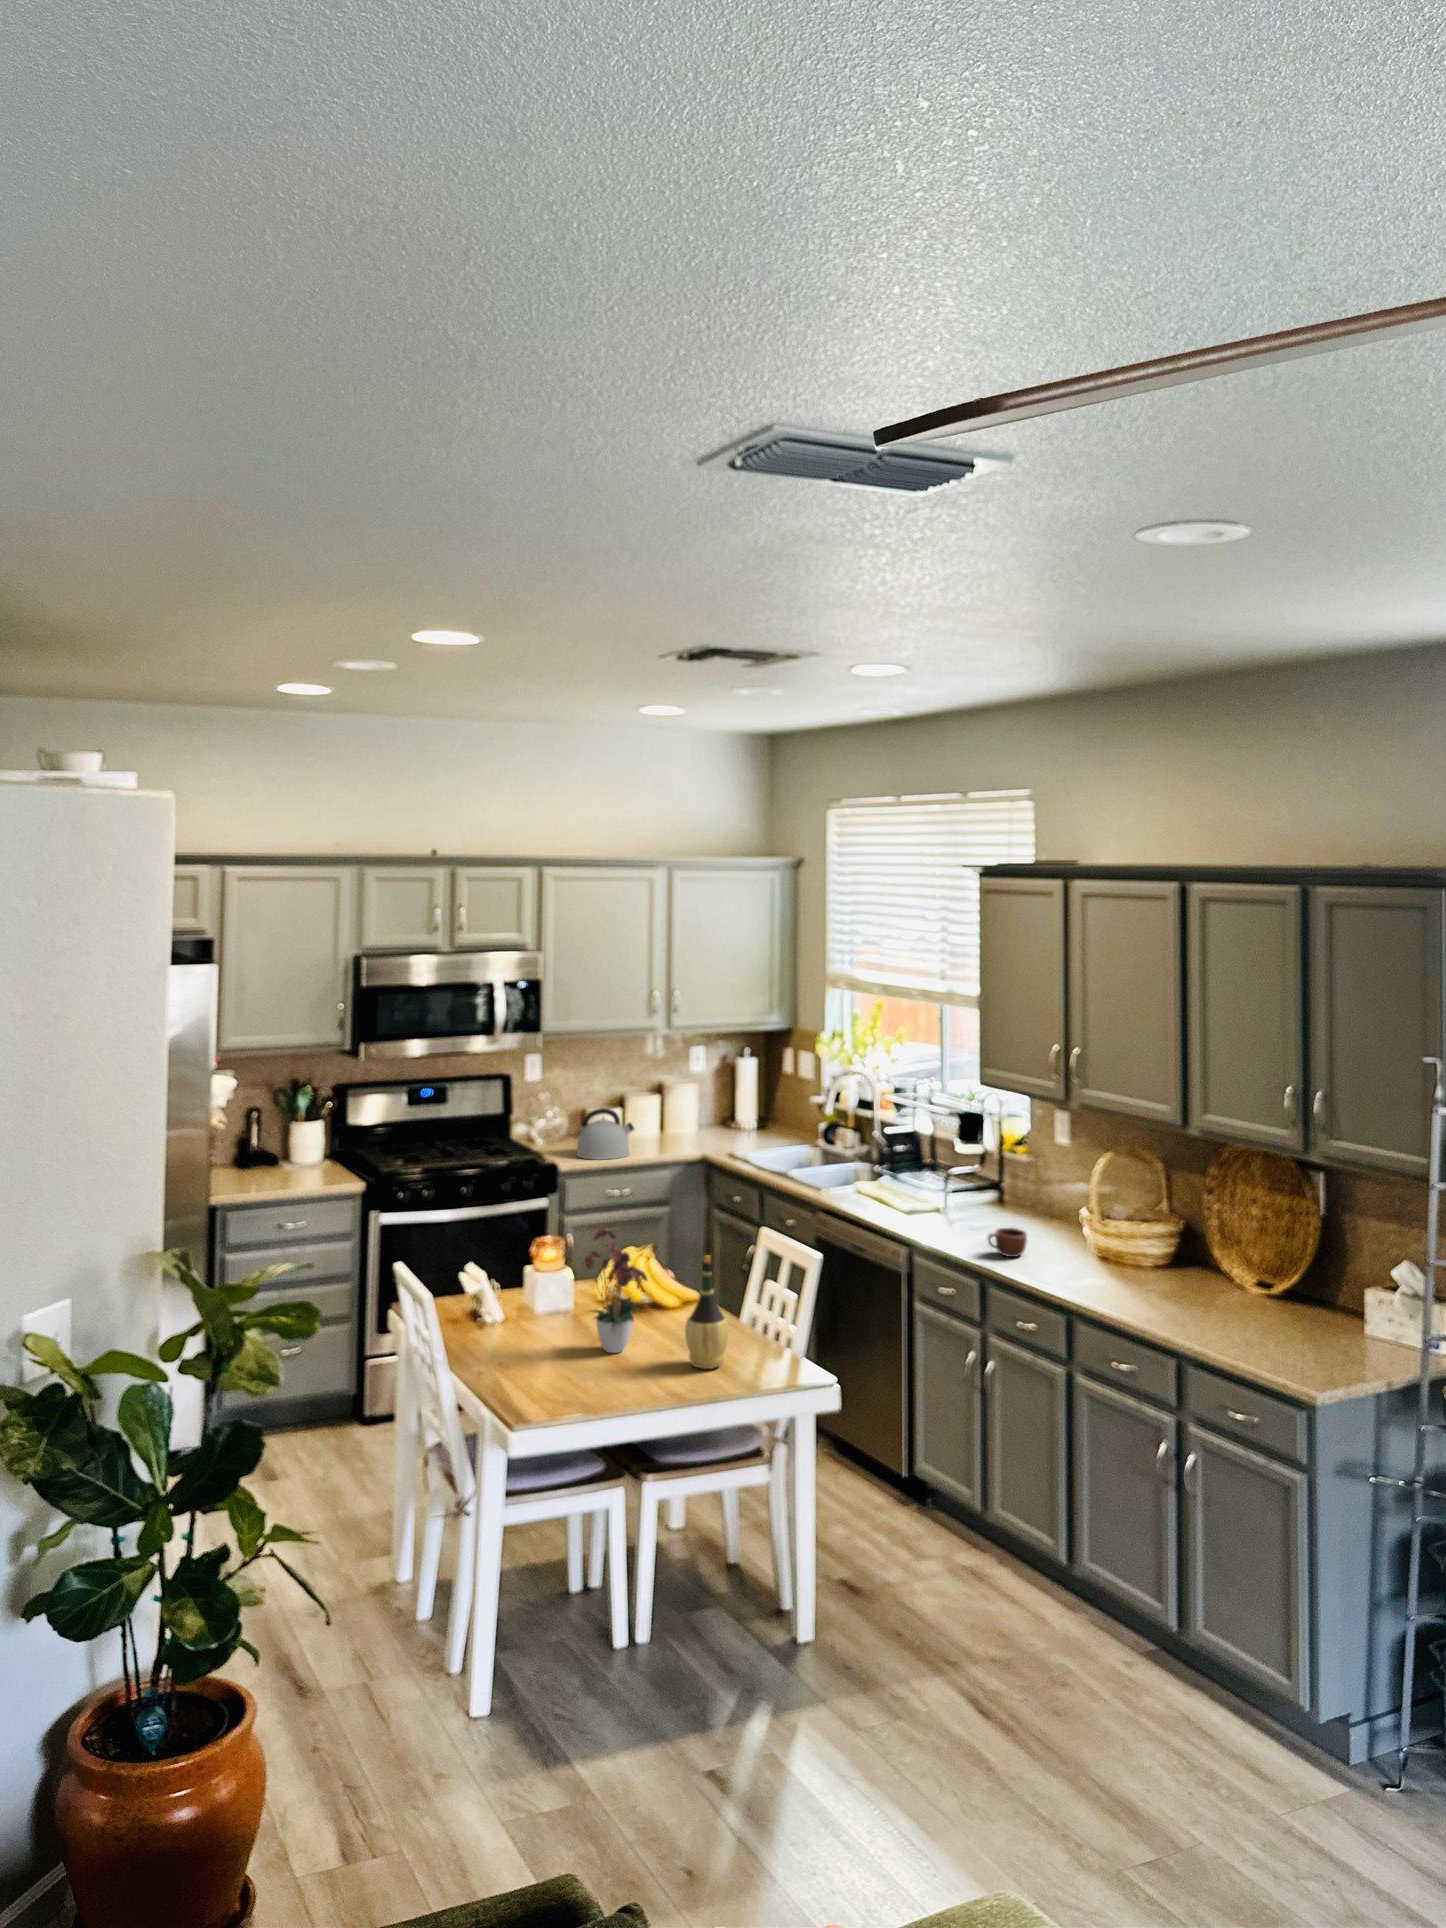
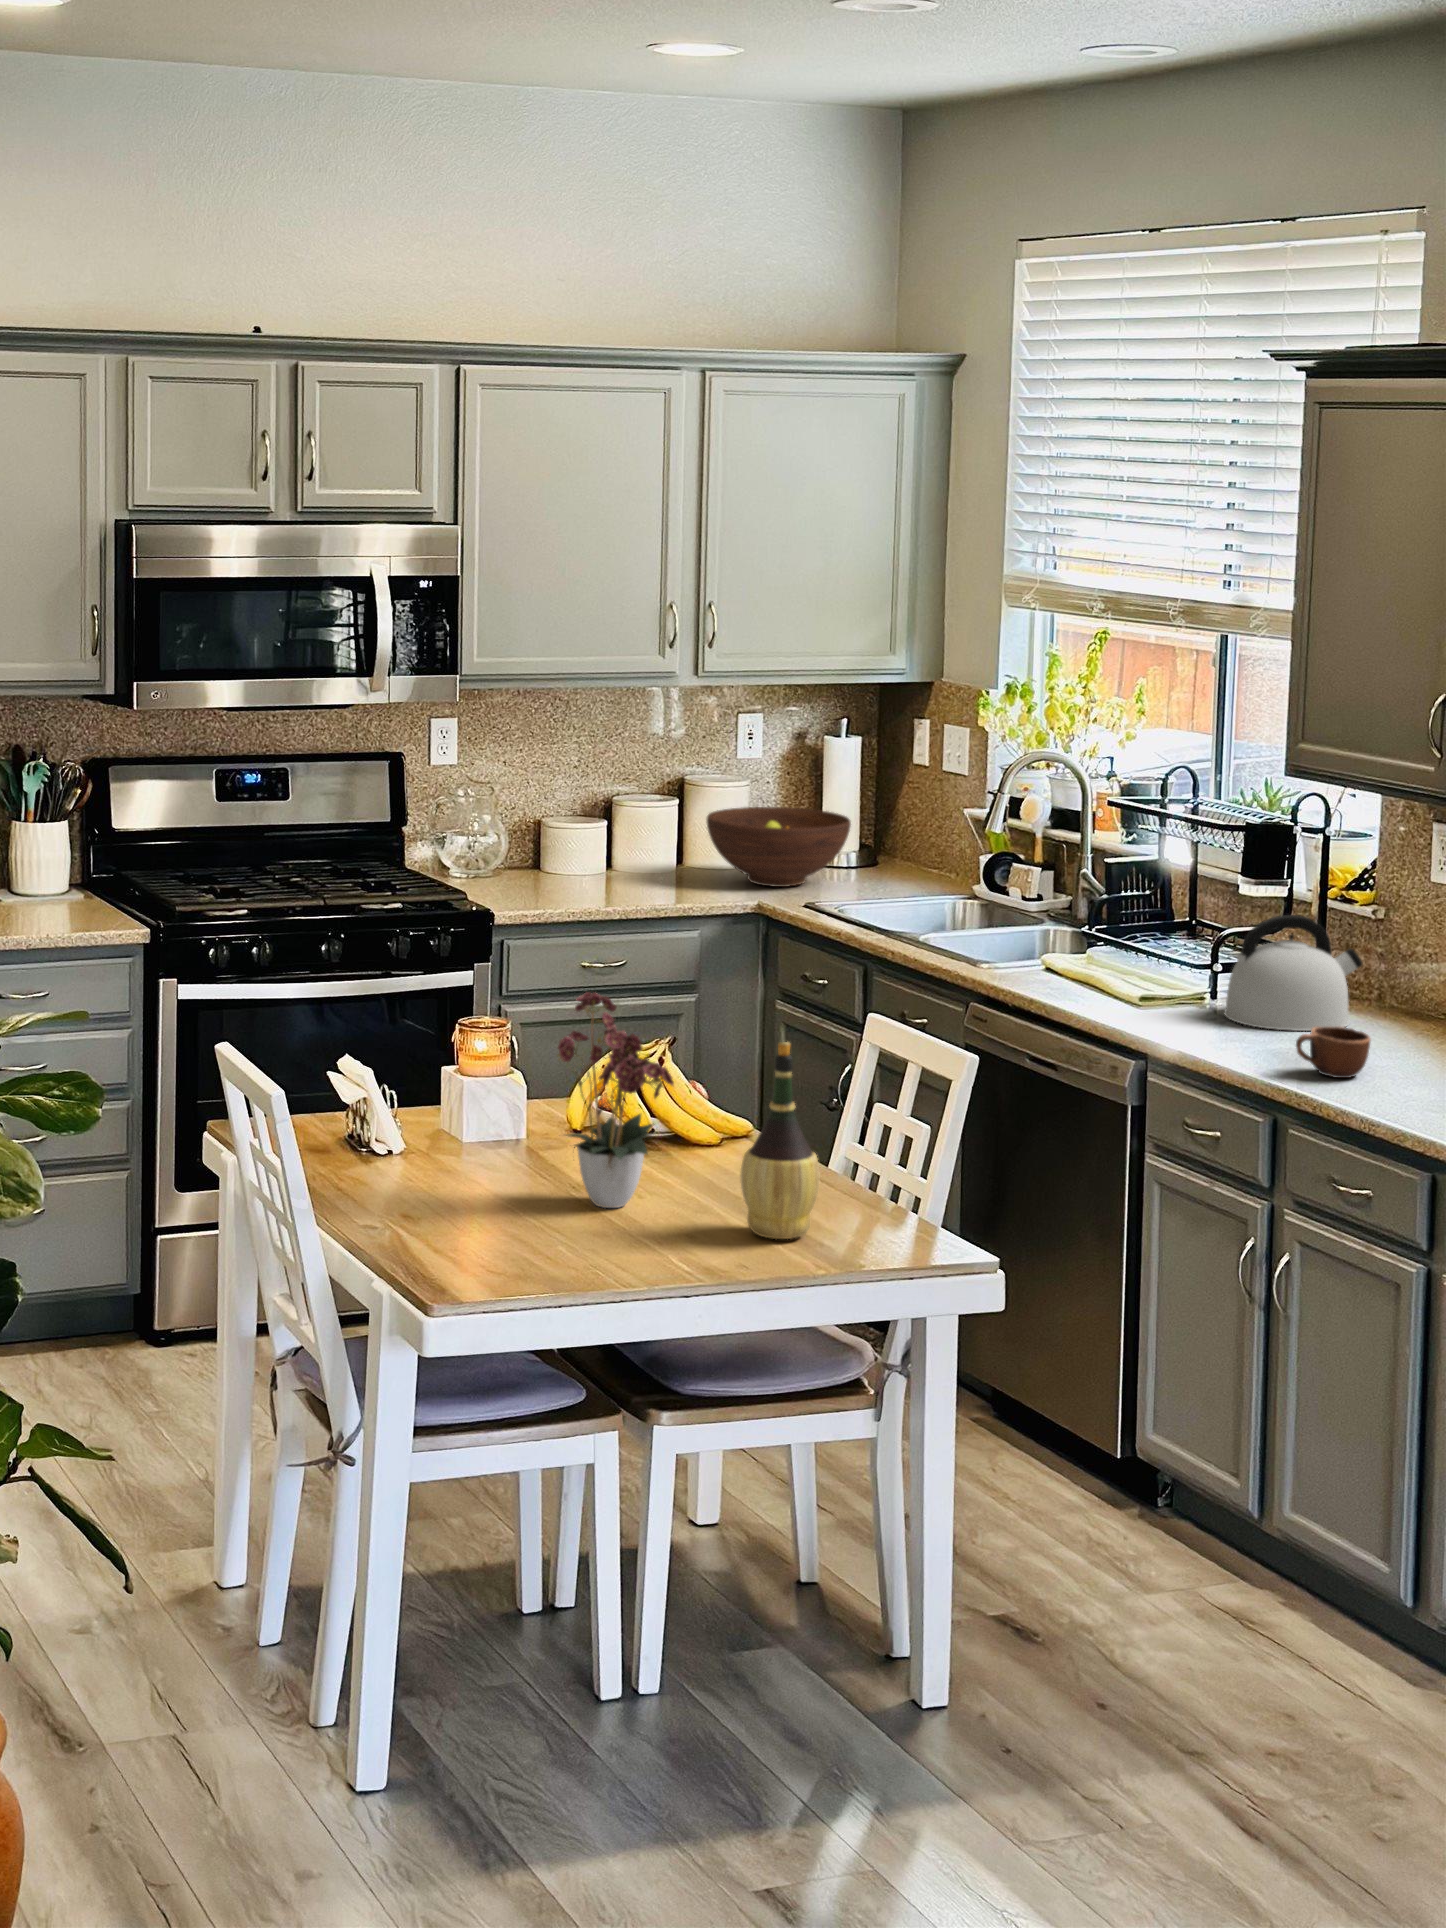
fruit bowl: none [677,1099,756,1144] -> present [706,807,851,887]
kettle: present [576,1108,634,1160] -> present [1224,915,1362,1031]

